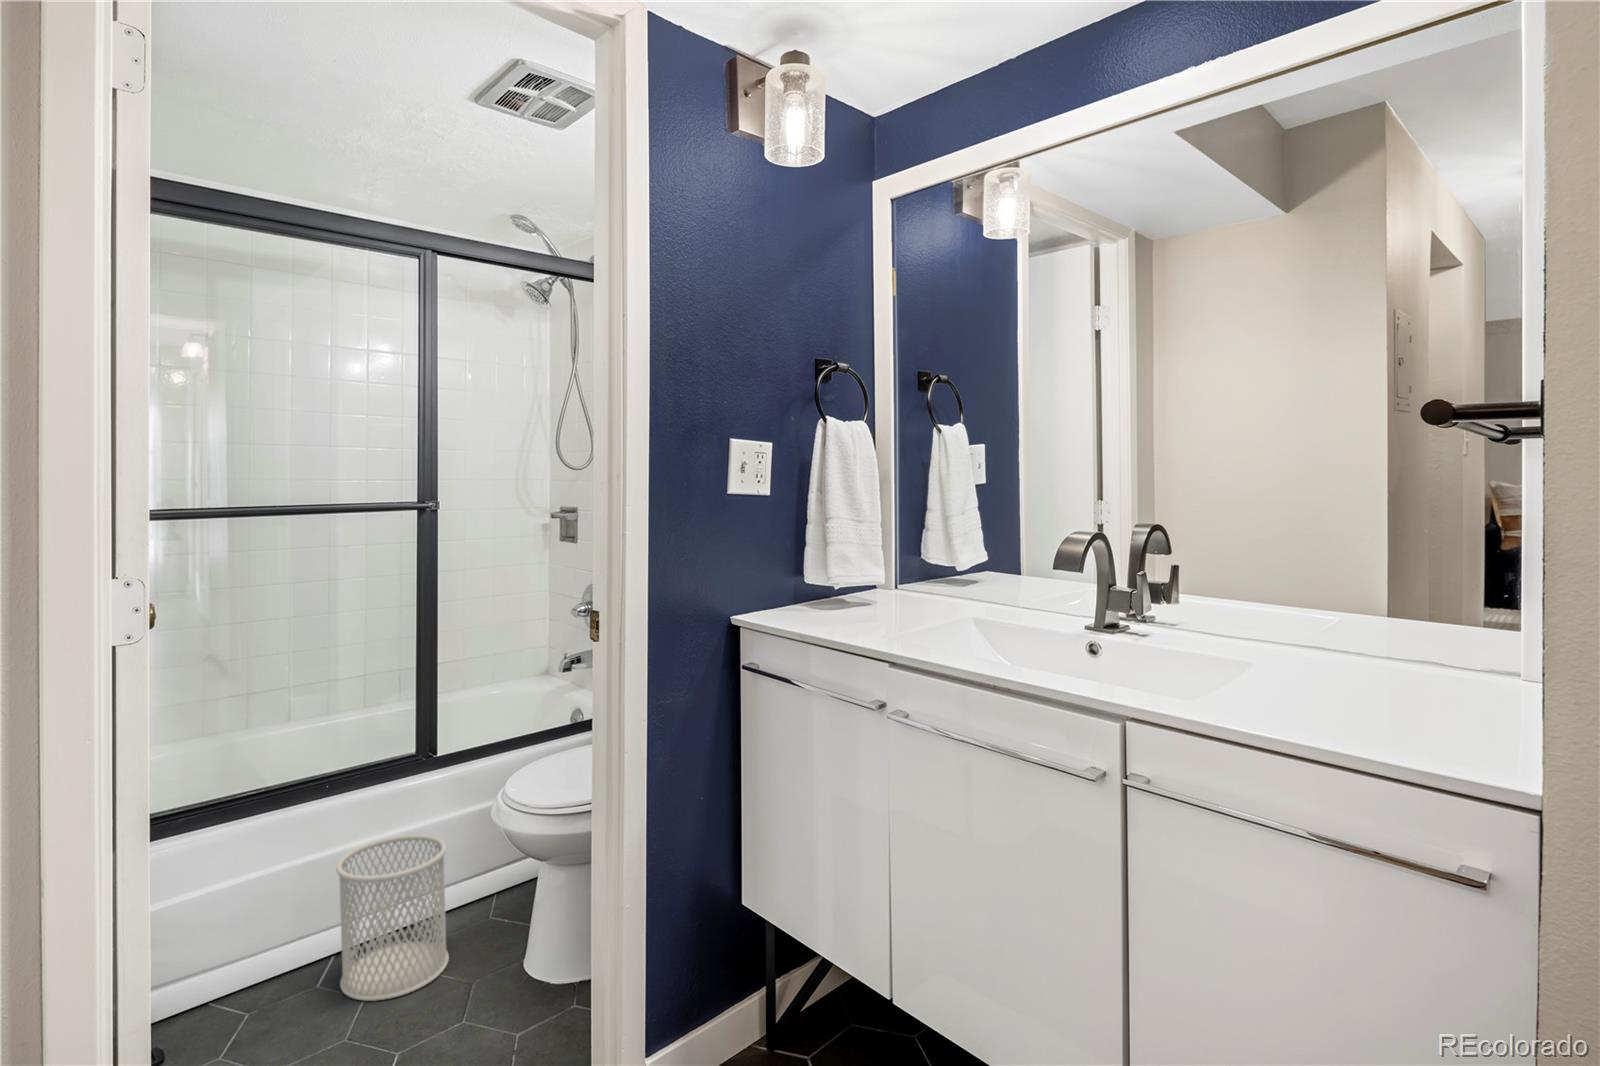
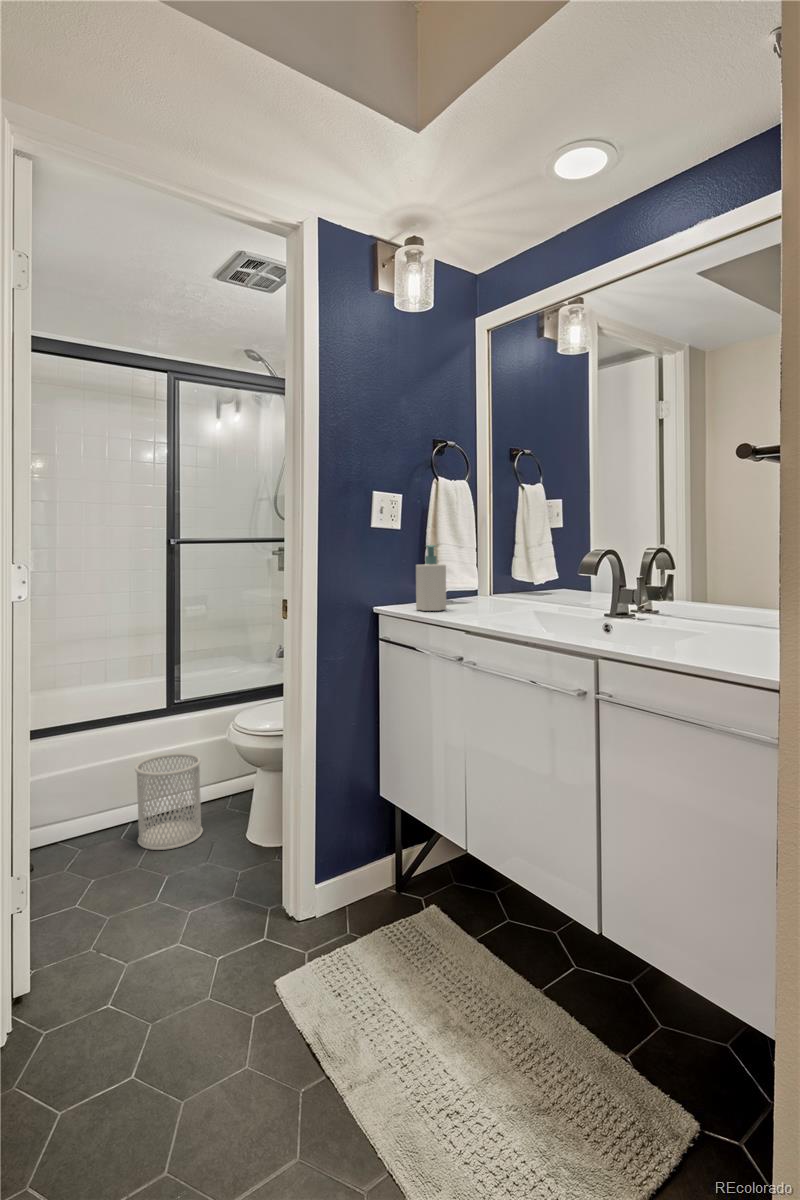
soap bottle: none [793,516,839,616] -> present [416,545,446,611]

